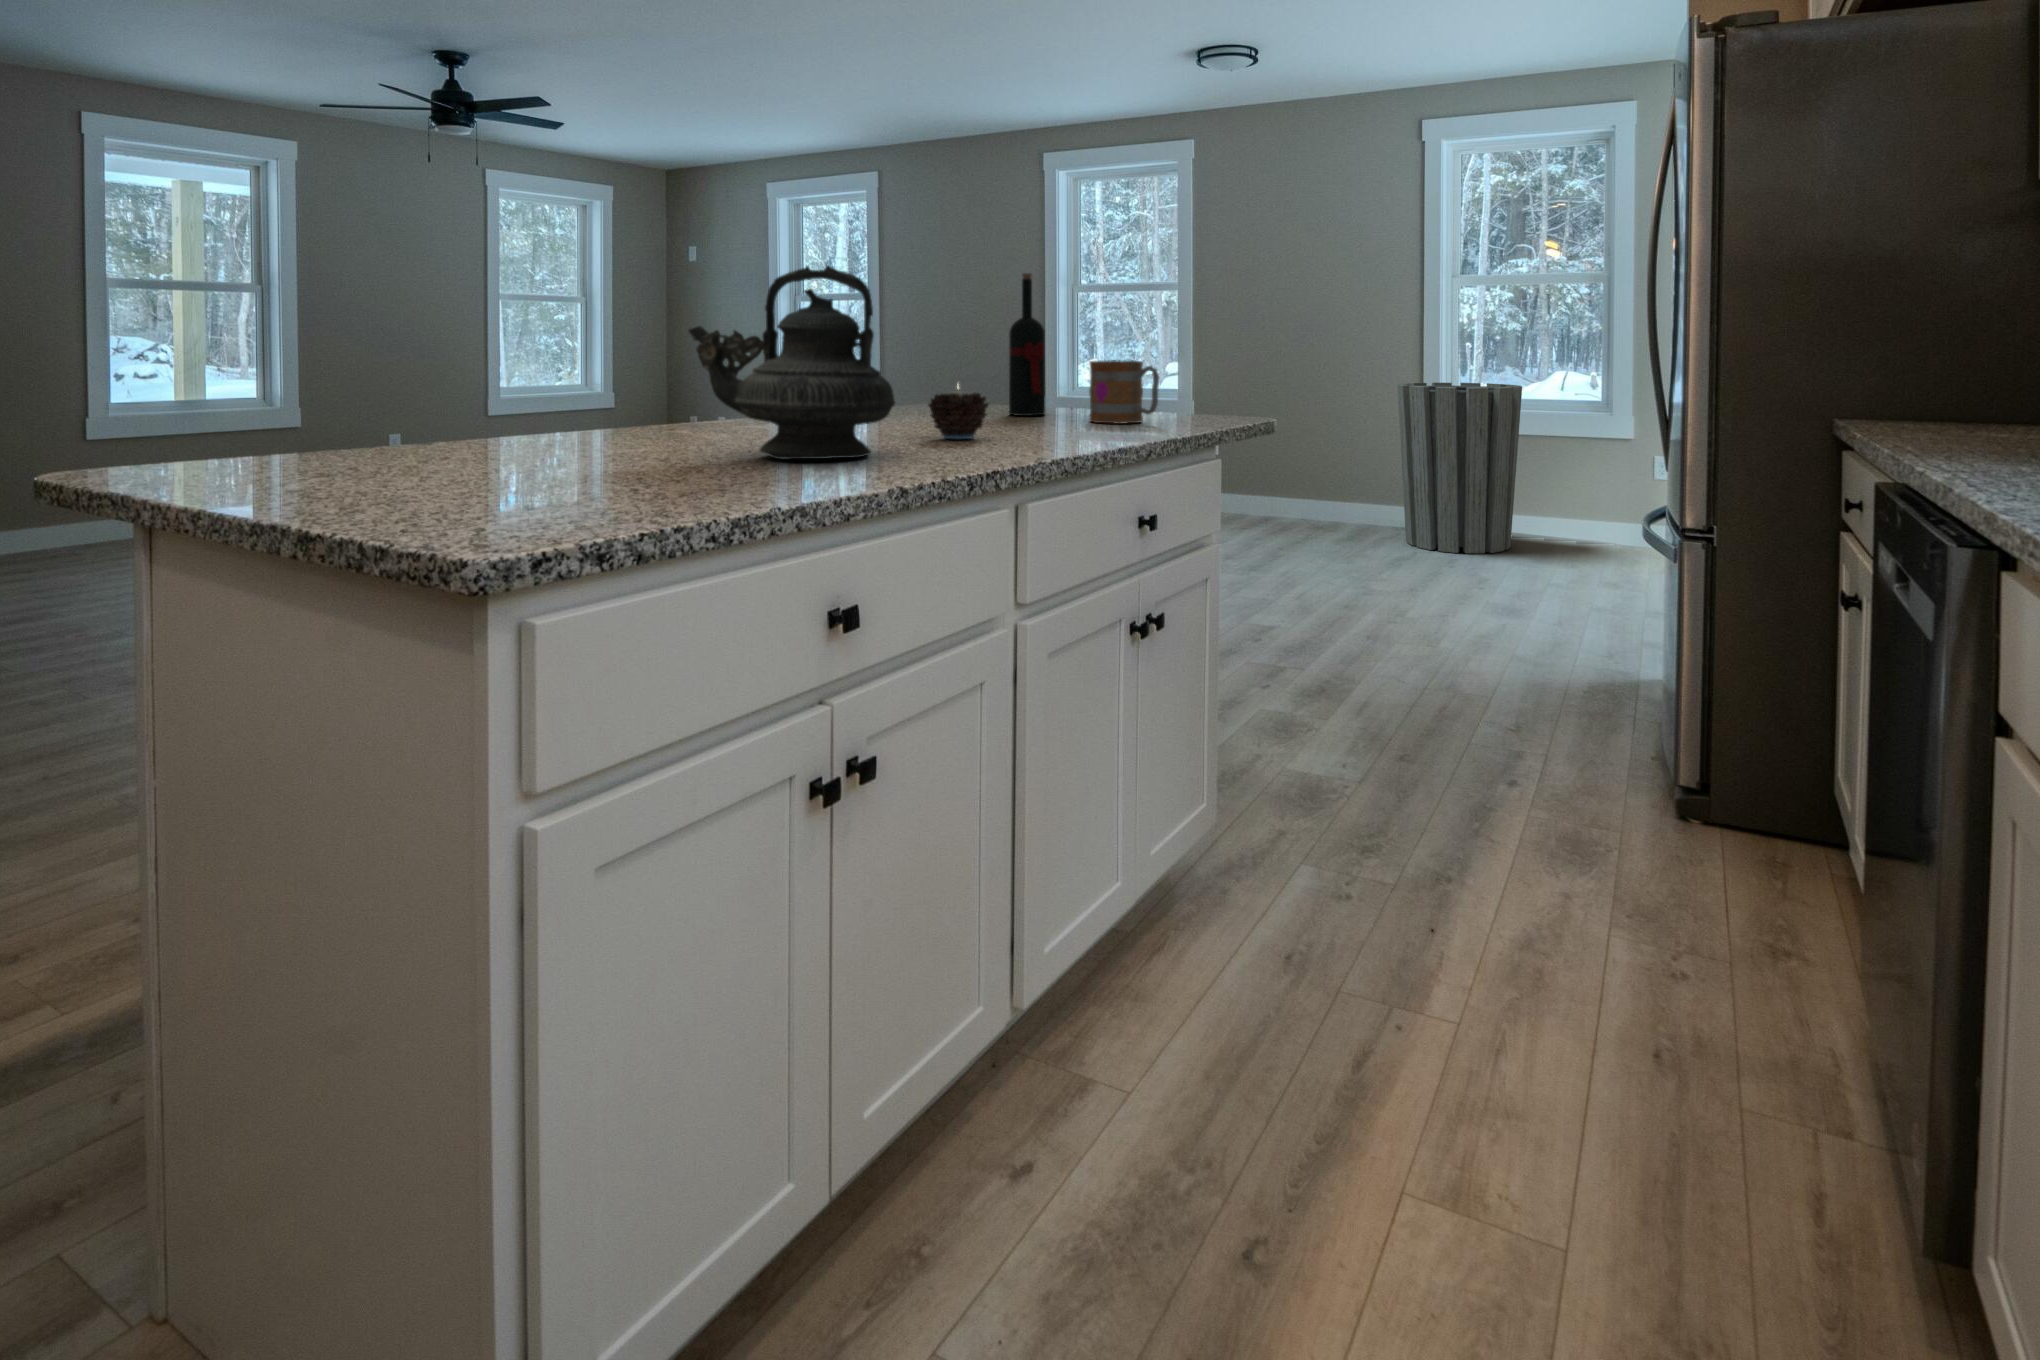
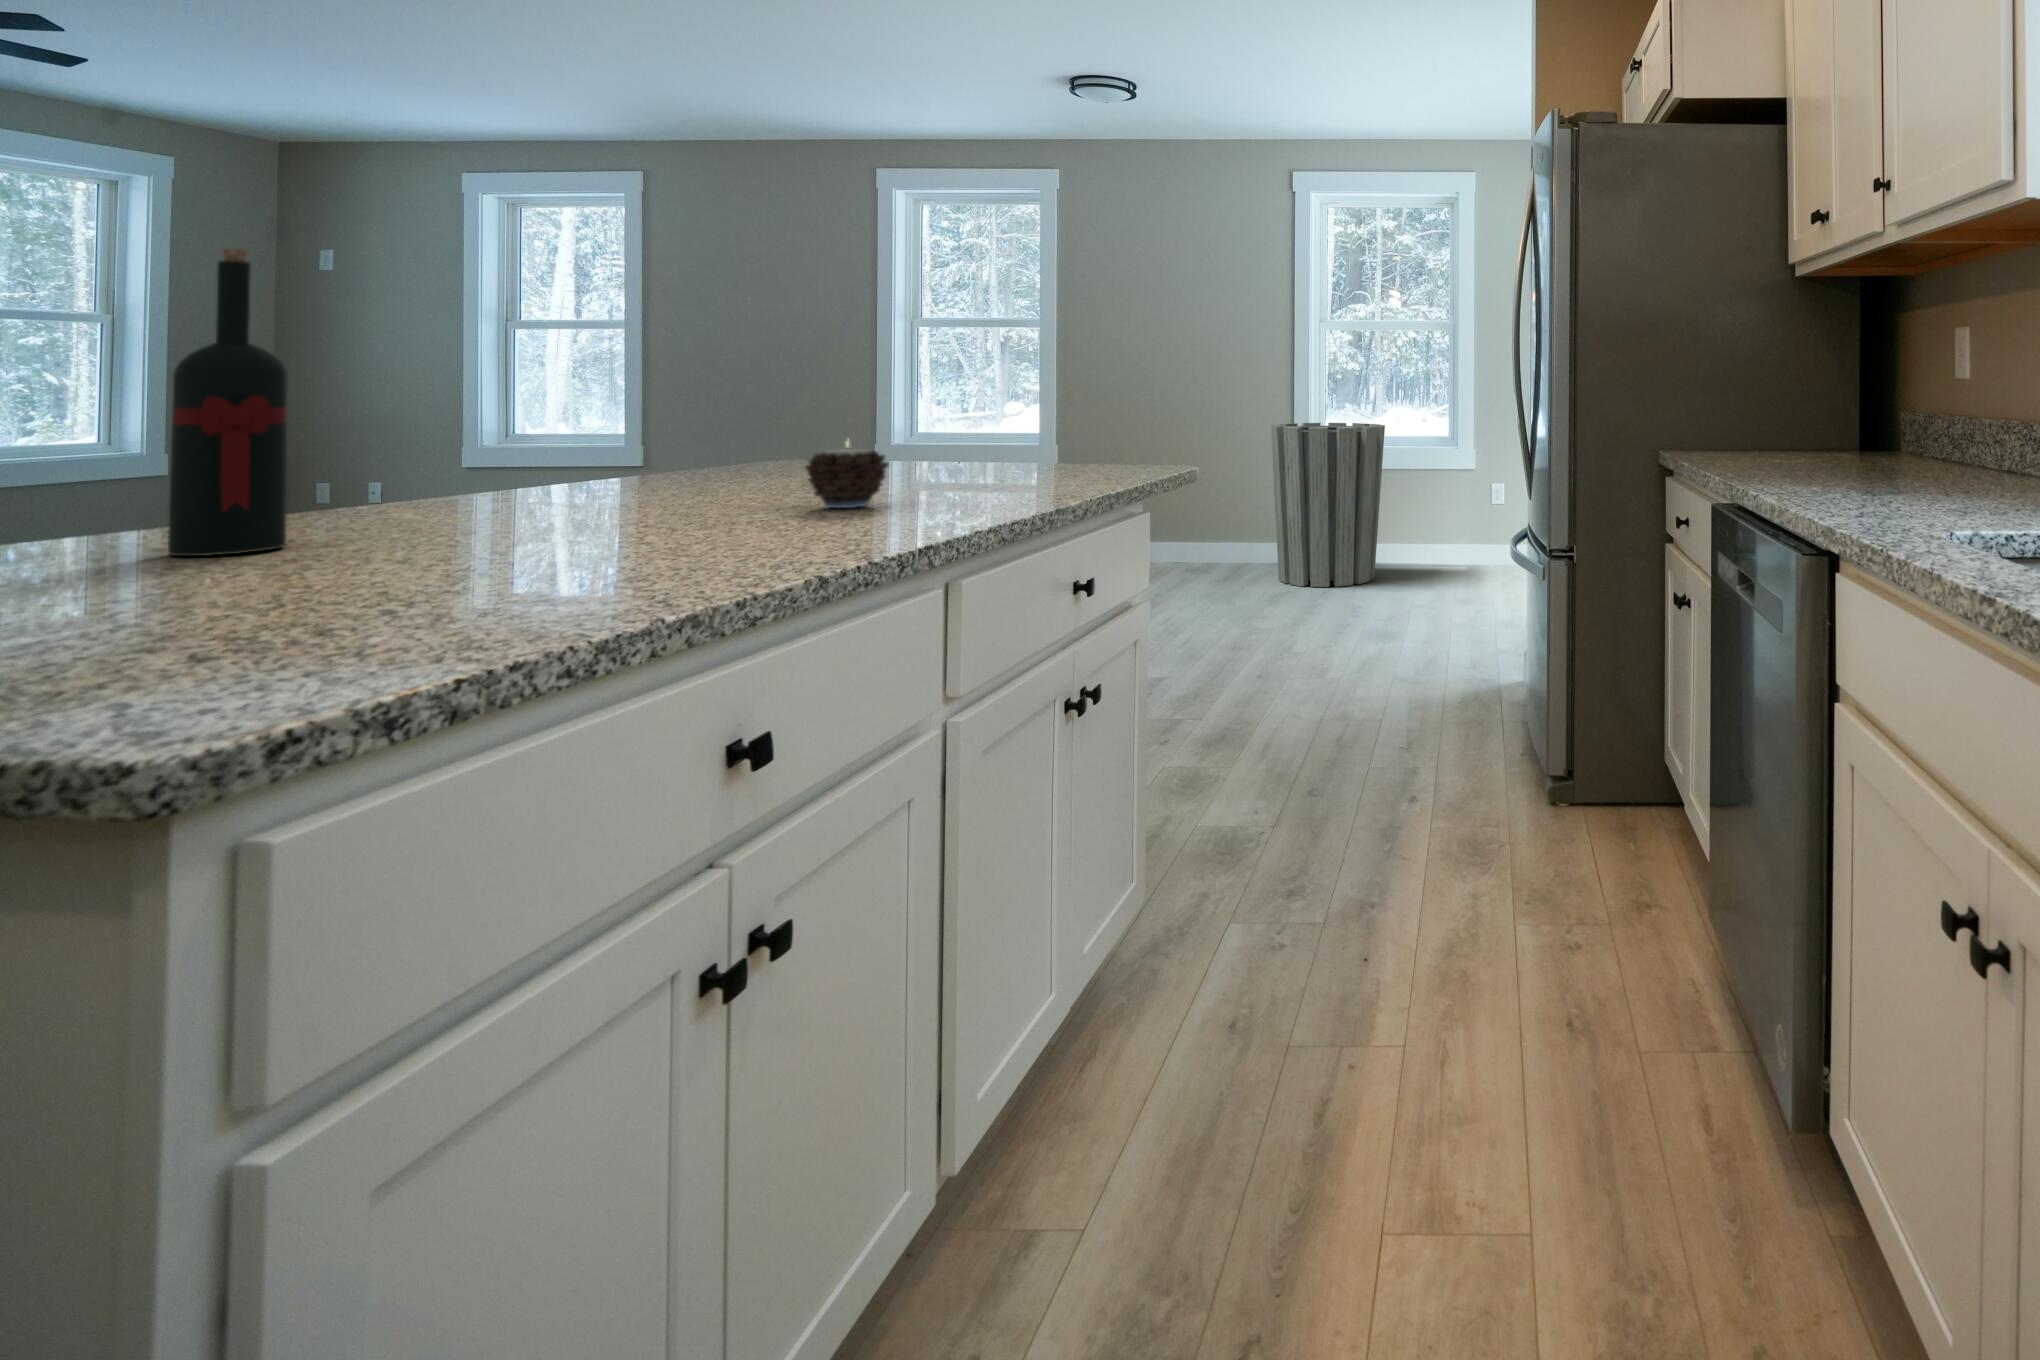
teapot: present [689,265,895,459] -> none [438,293,781,549]
wine bottle: present [1009,273,1046,416] -> present [168,248,288,556]
mug: present [1089,360,1159,424] -> none [997,409,1084,480]

